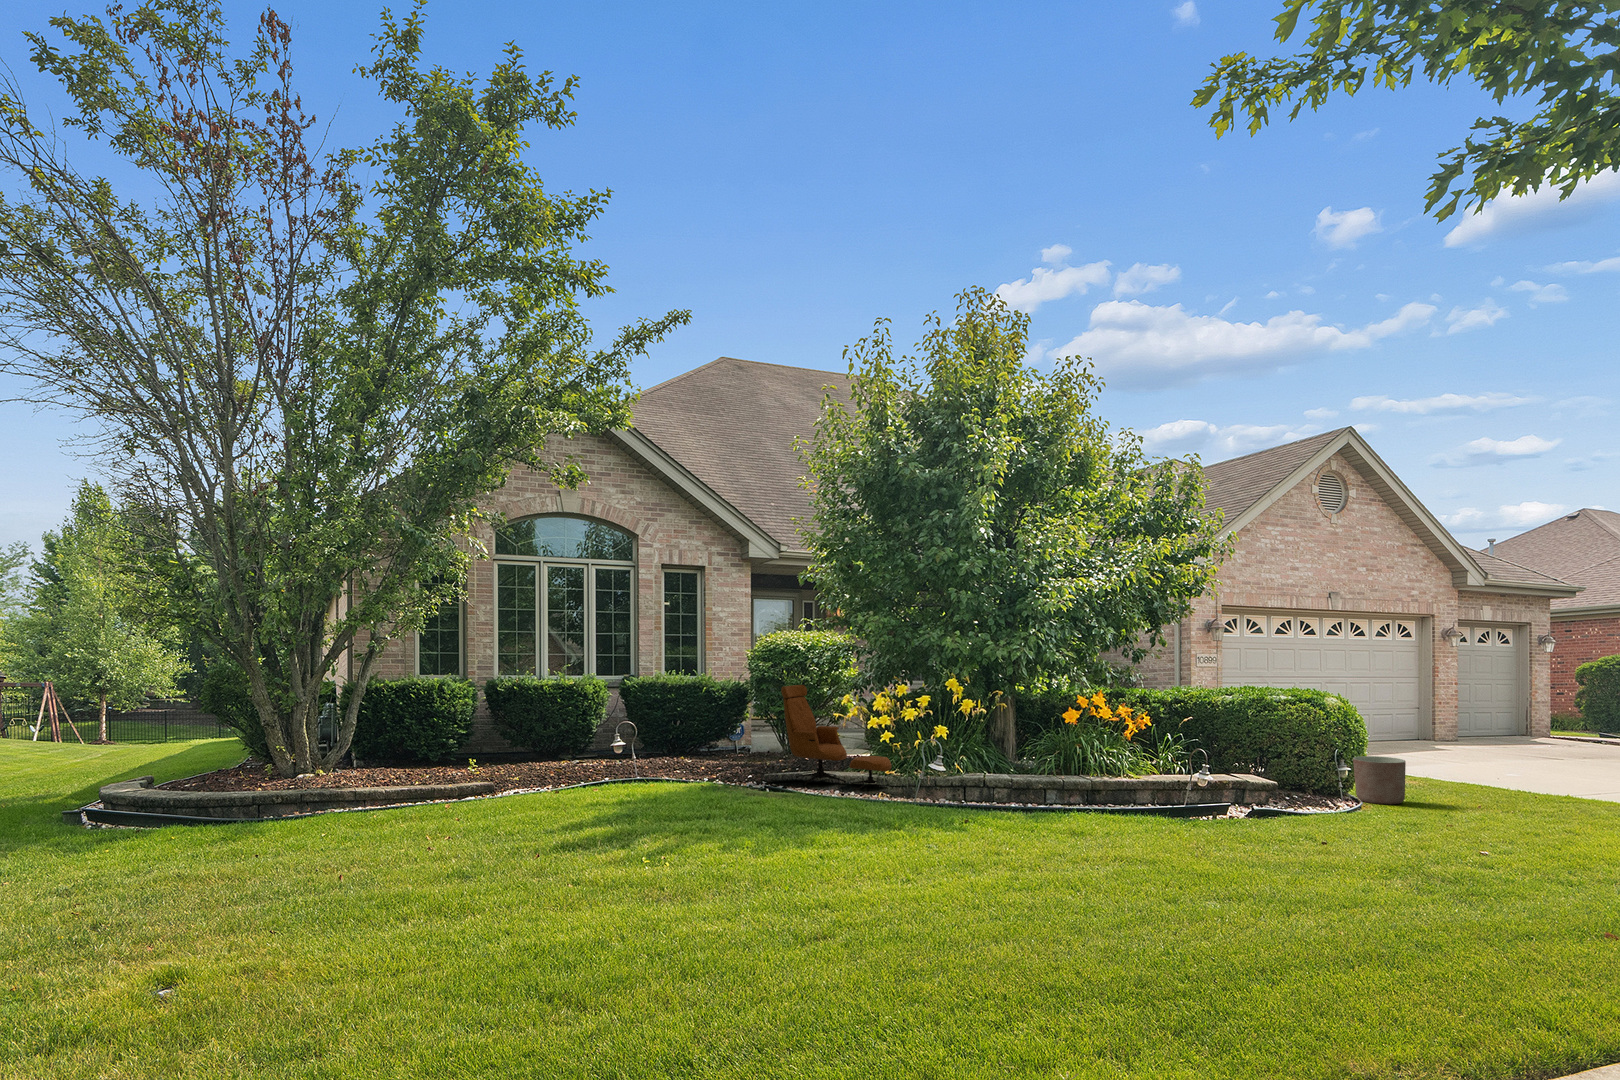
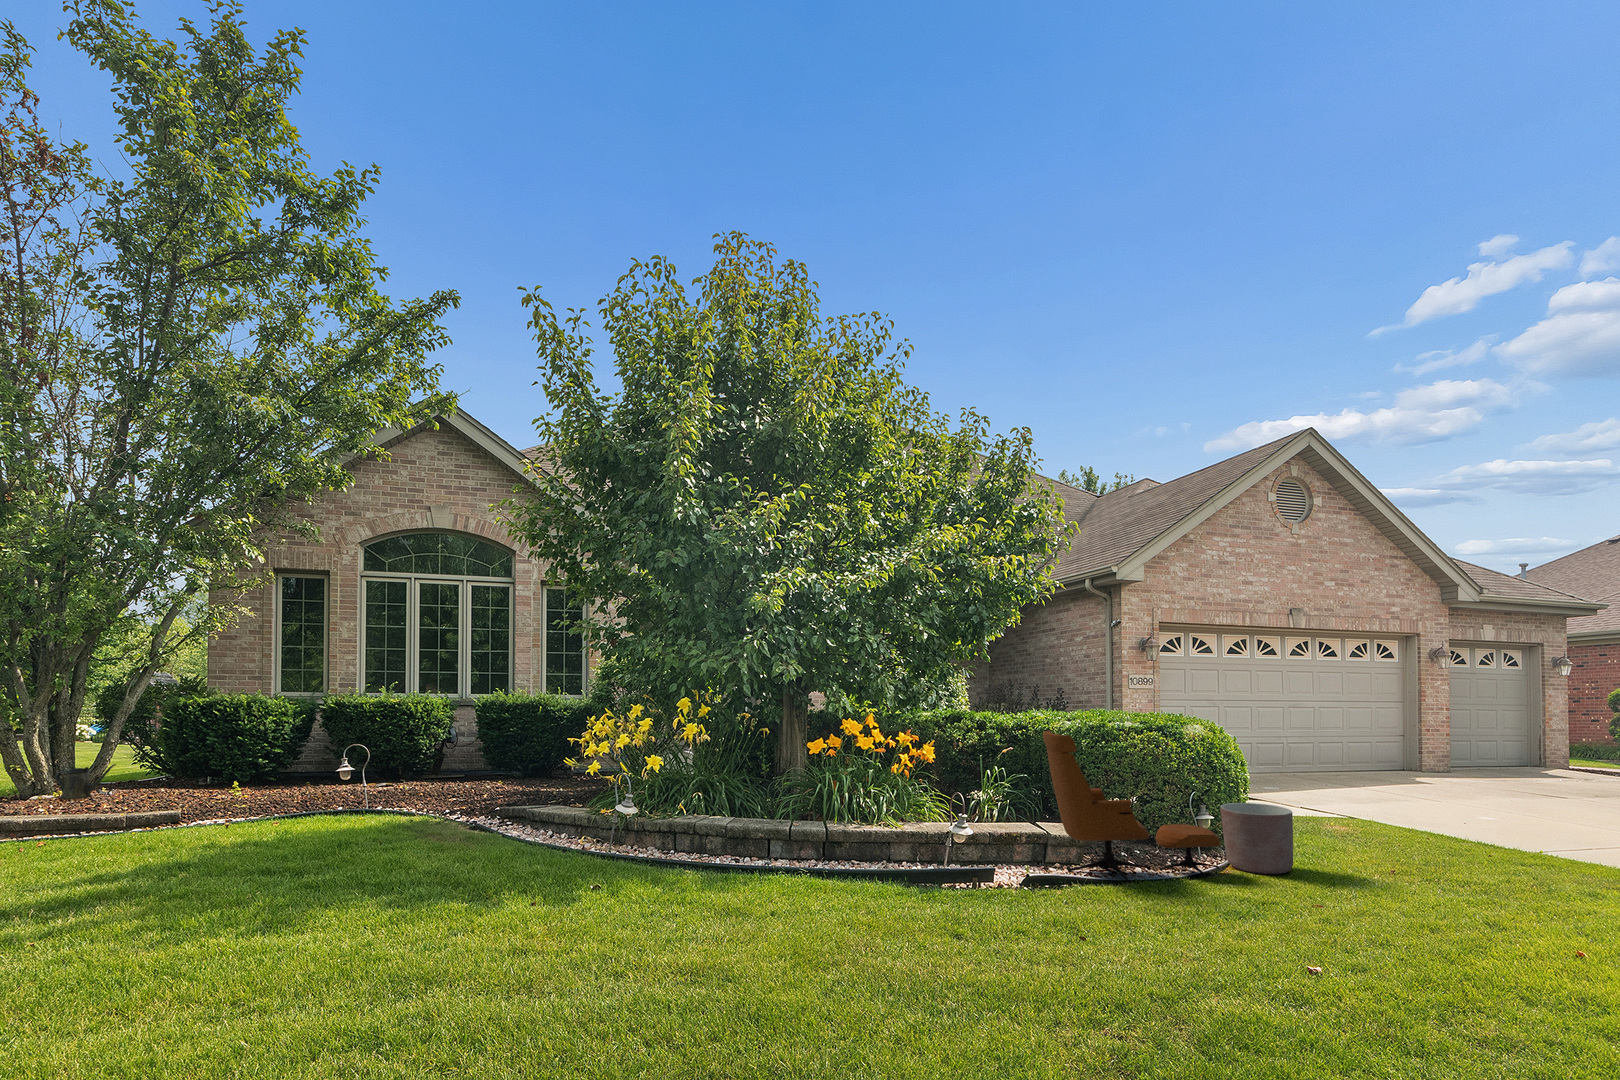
lounge chair: present [781,685,892,789] -> present [1043,730,1221,882]
watering can: none [317,744,371,777] -> present [56,764,116,799]

